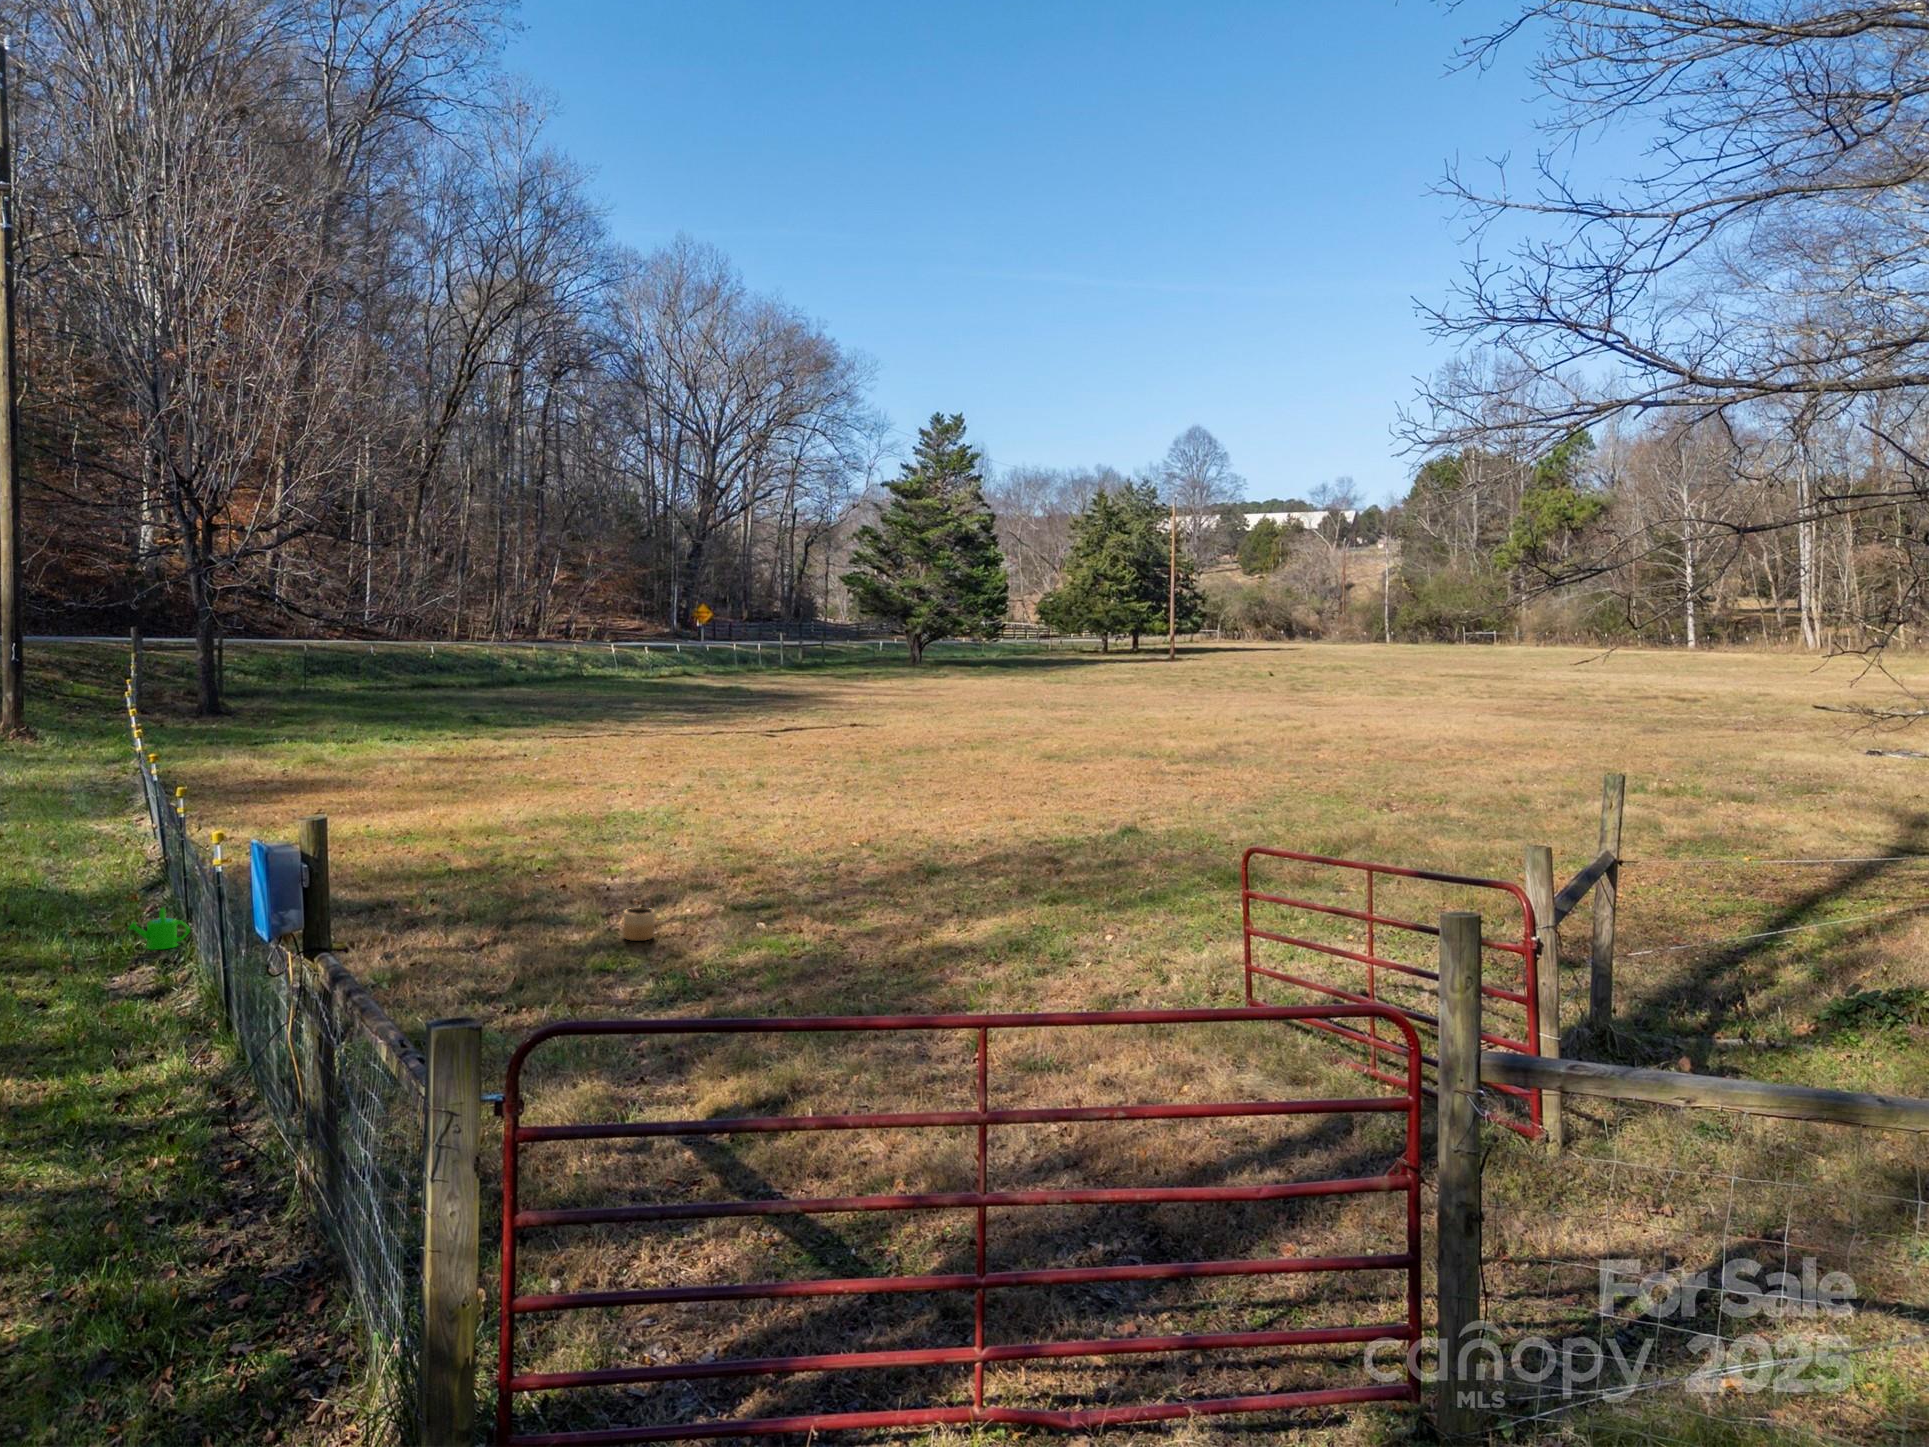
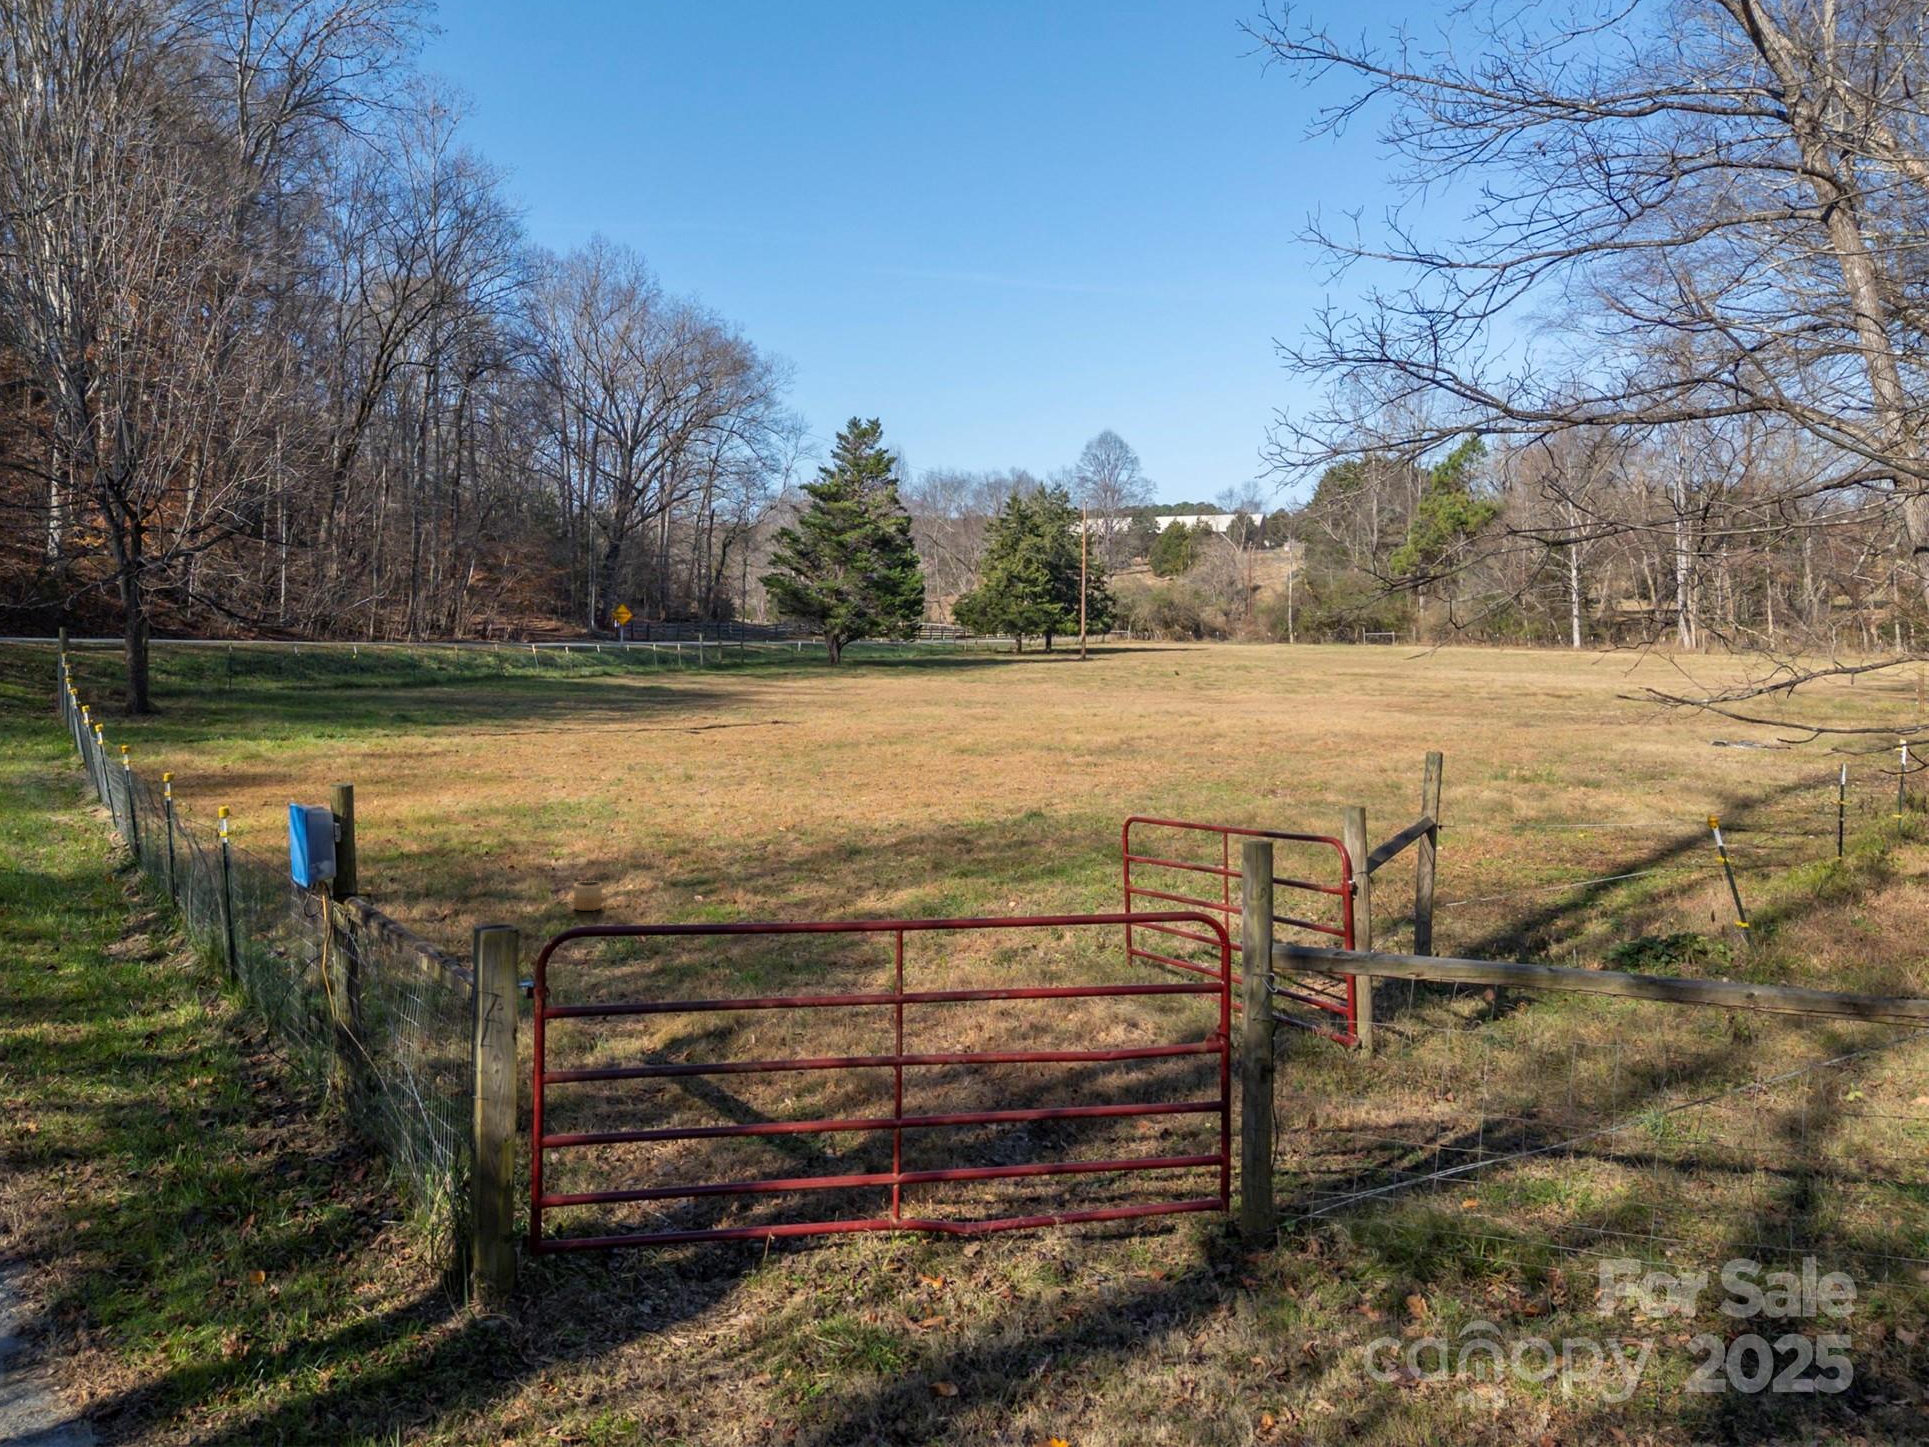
watering can: present [128,908,190,950] -> none [119,882,176,921]

